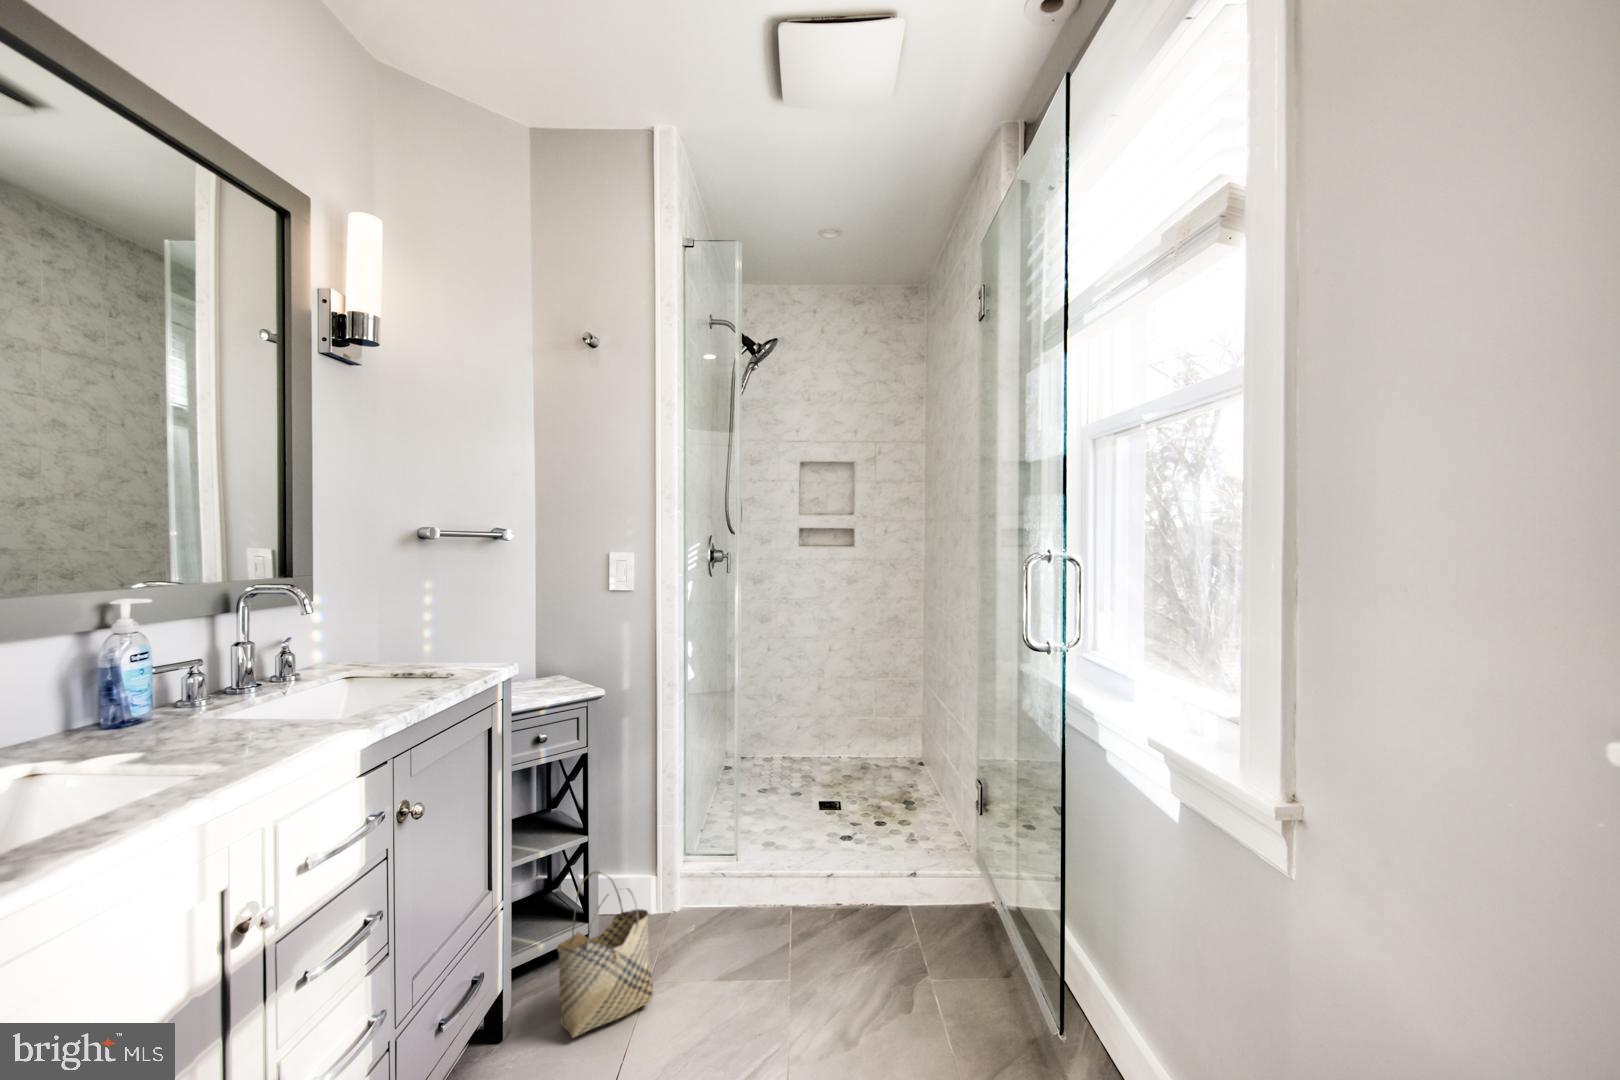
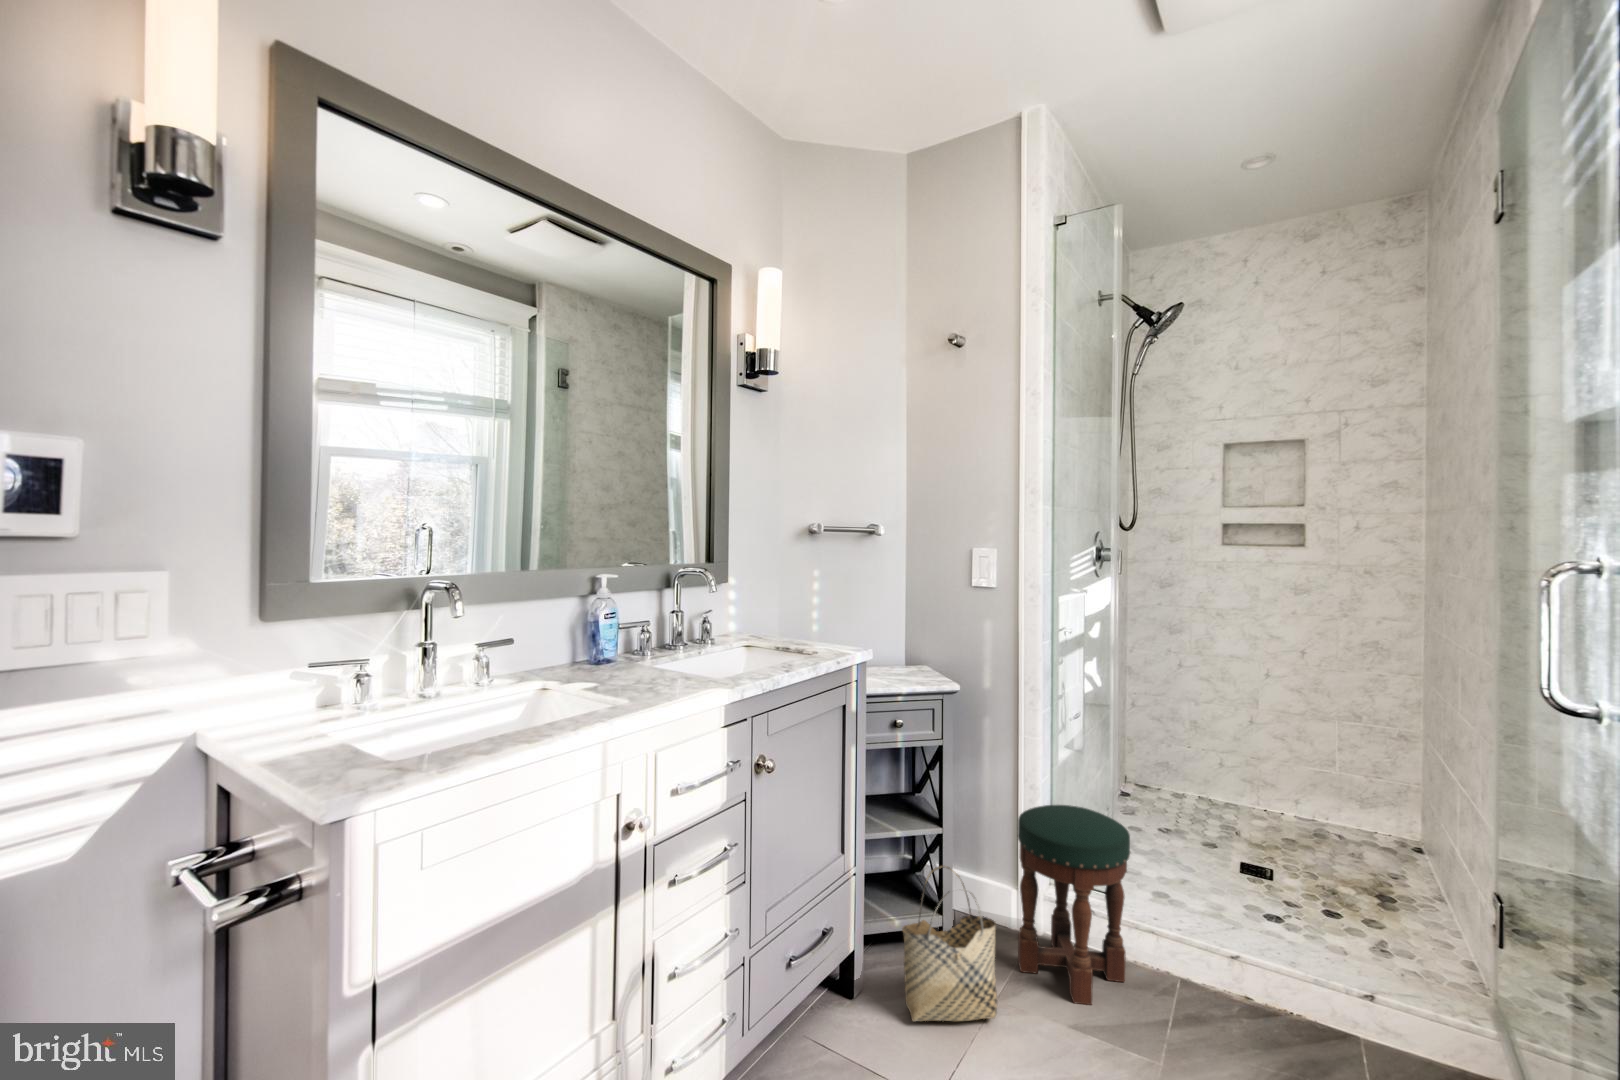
stool: none [658,784,755,962] -> present [1018,805,1130,1005]

